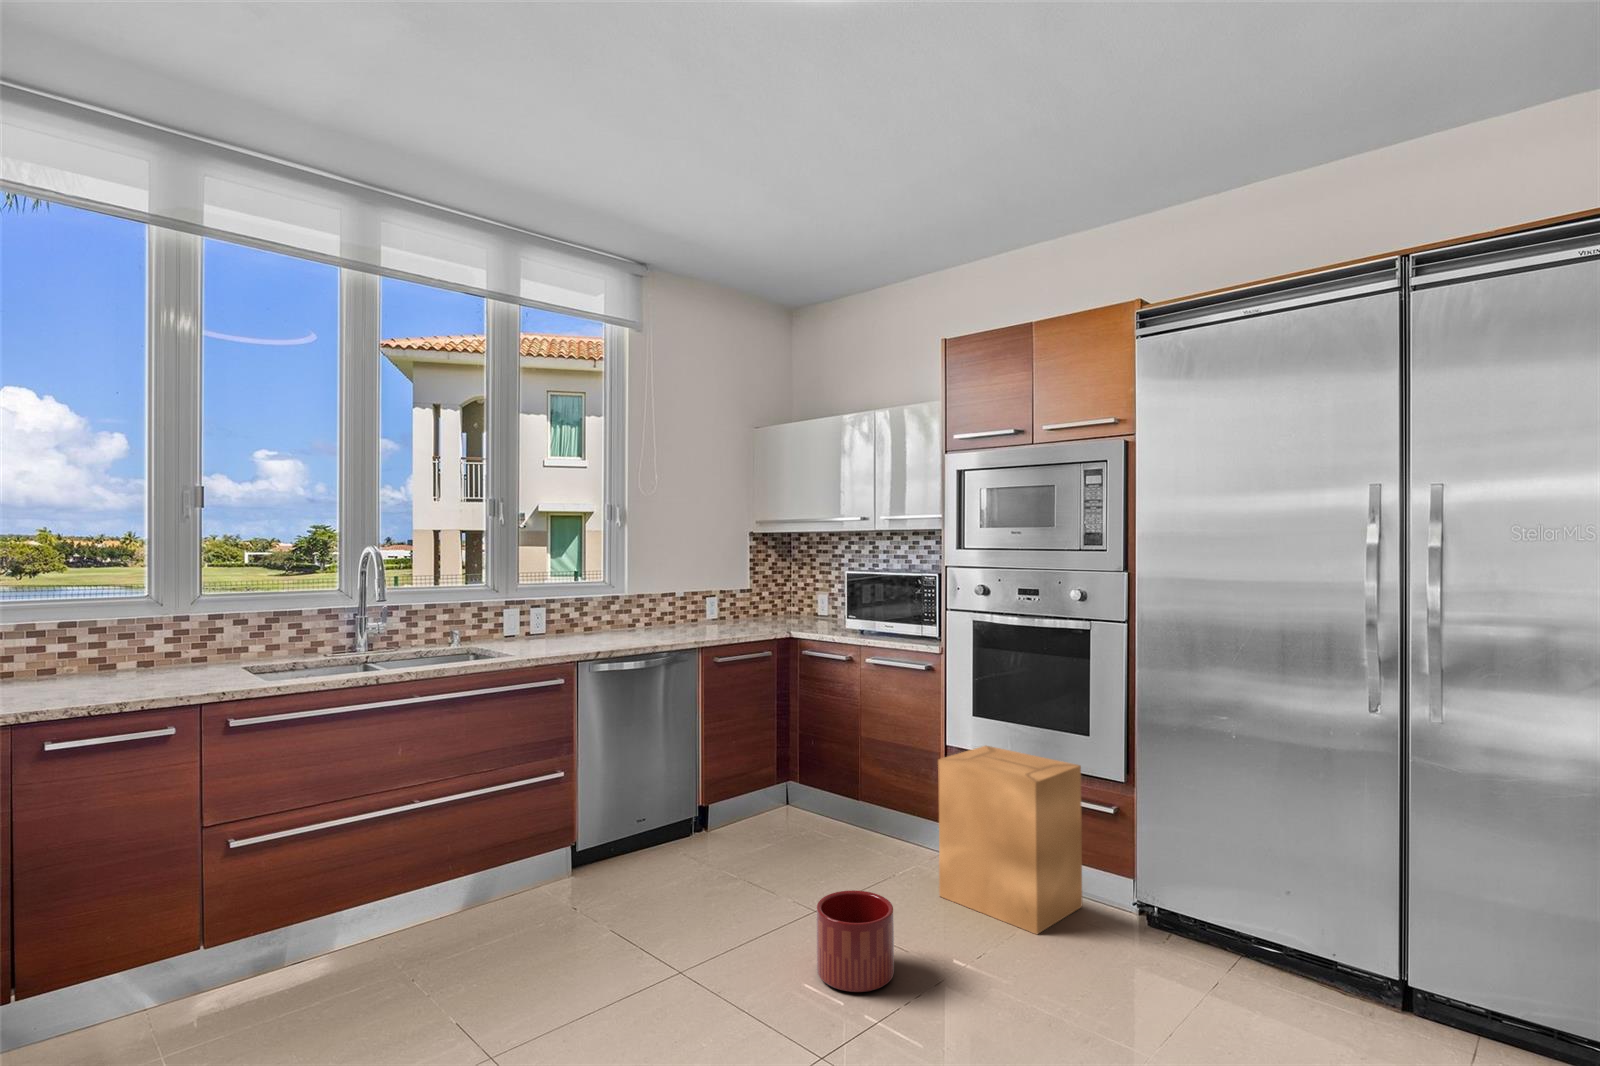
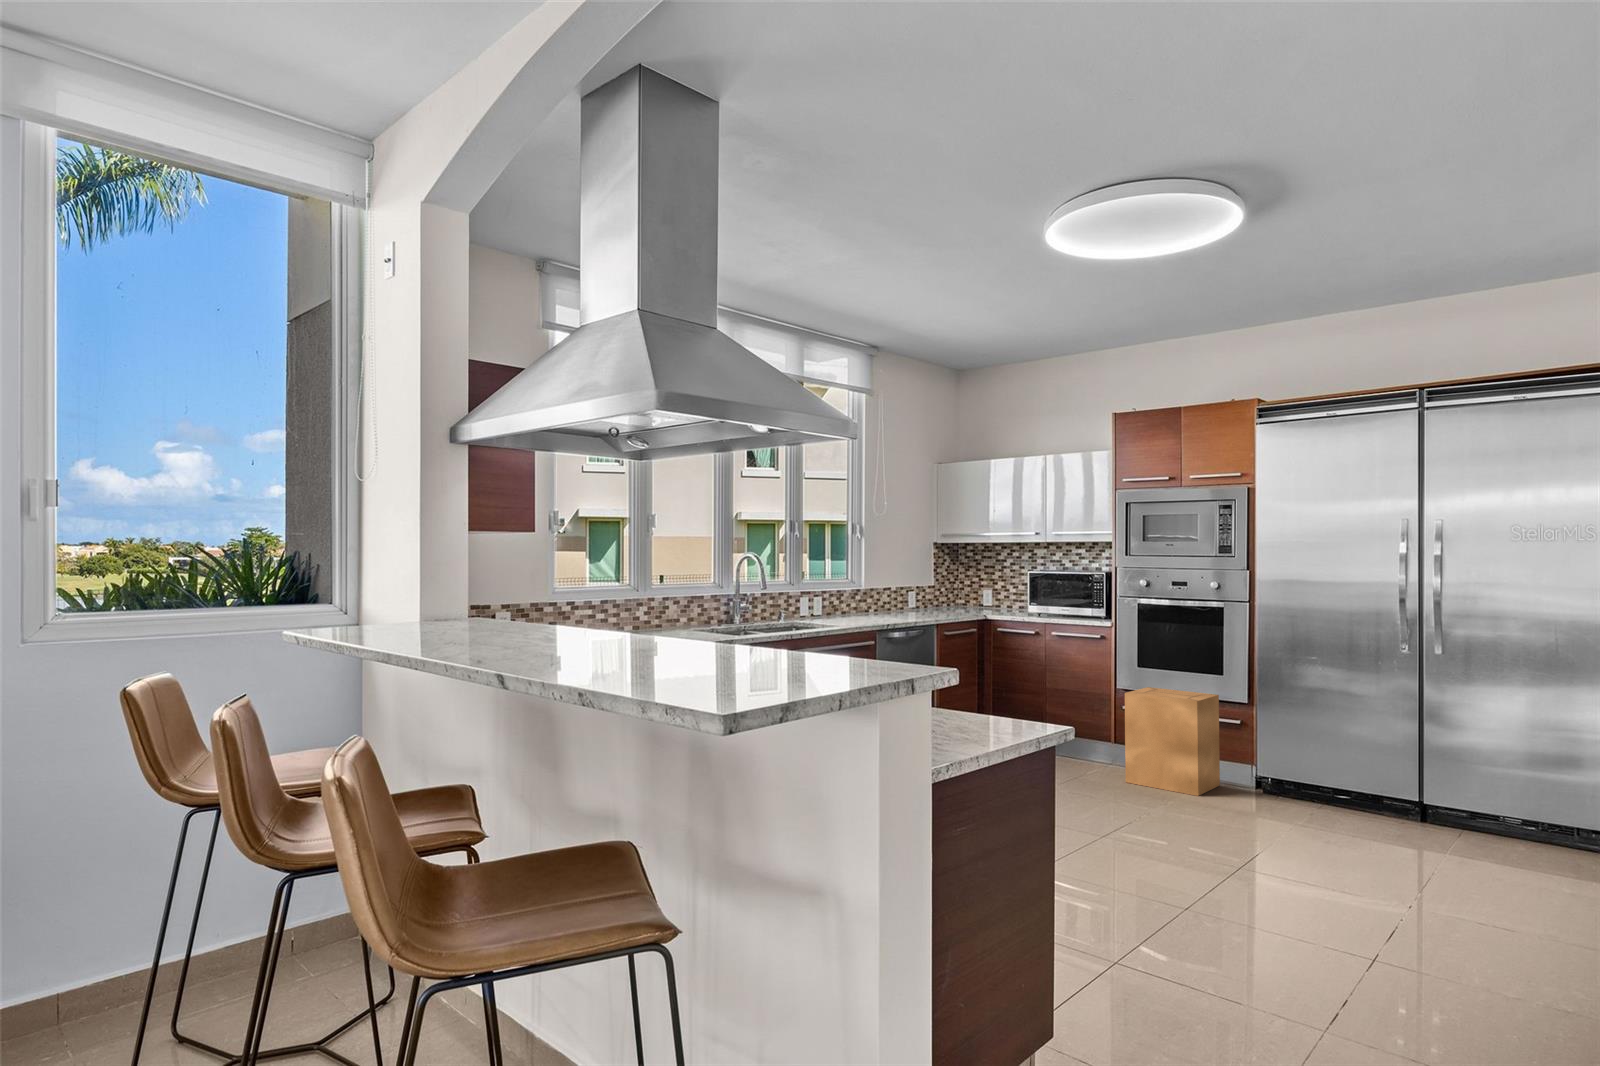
planter: present [817,890,894,992] -> none [1076,764,1125,816]

